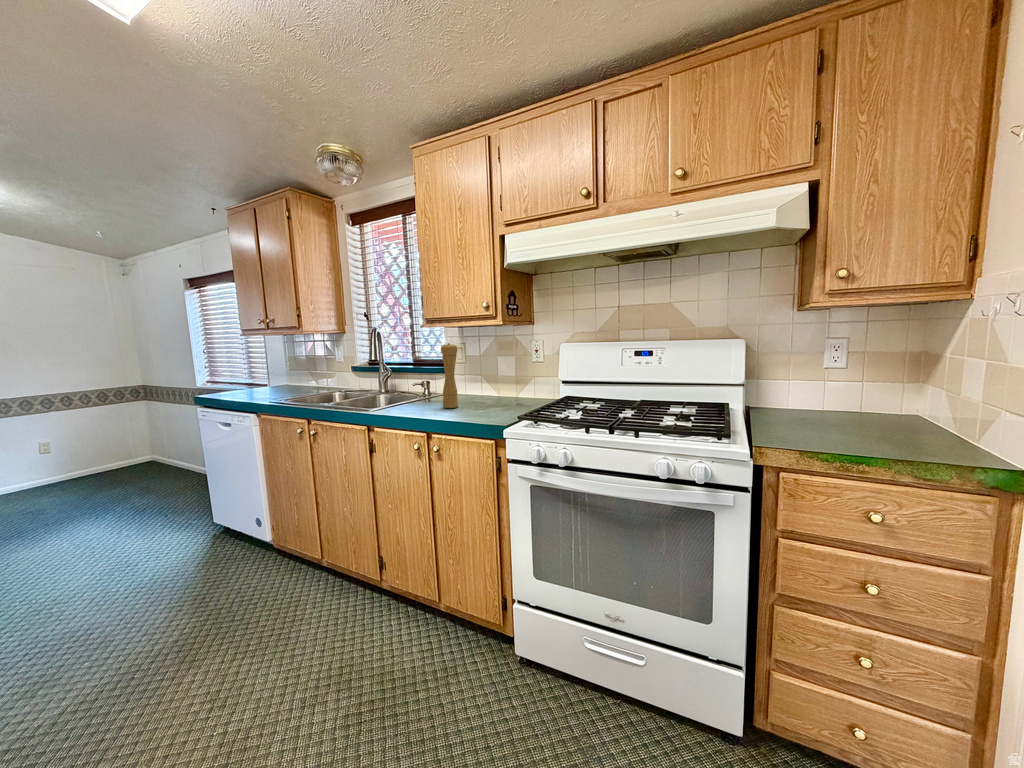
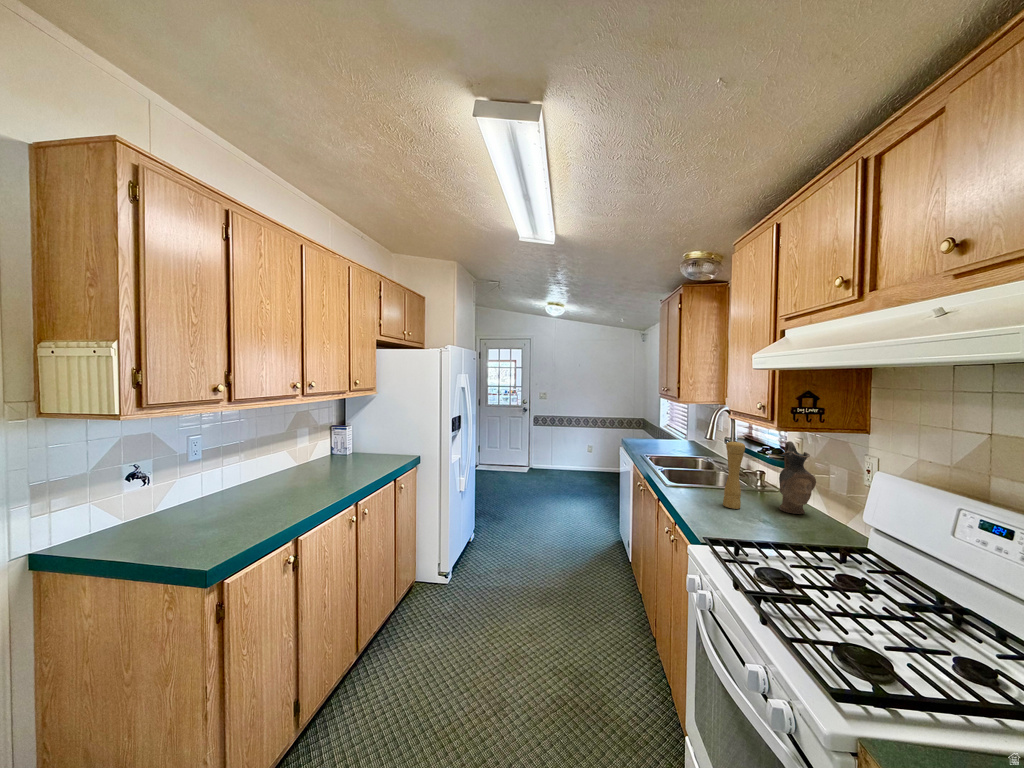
ceramic pitcher: none [466,340,497,400] -> present [779,441,816,514]

